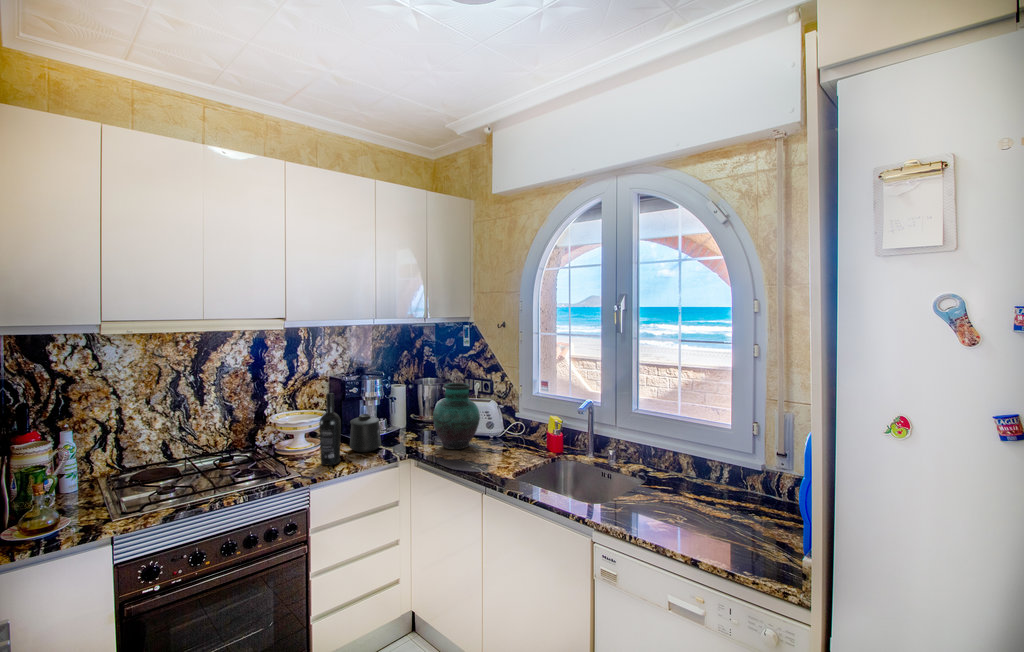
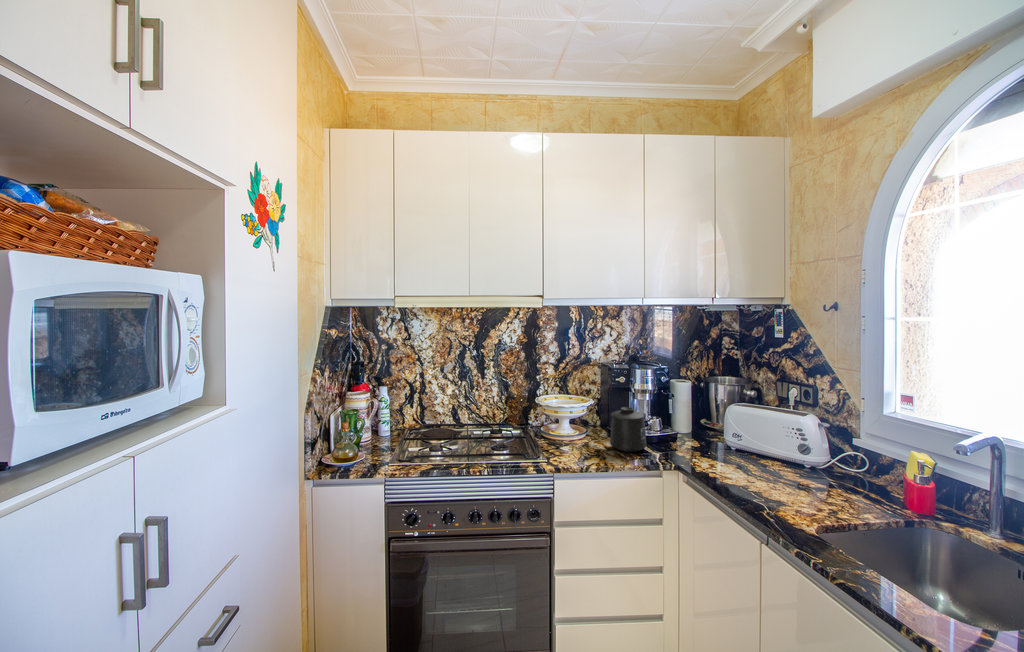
vase: present [433,383,480,449] -> none [713,381,784,473]
wine bottle: present [320,393,341,466] -> none [572,377,594,458]

